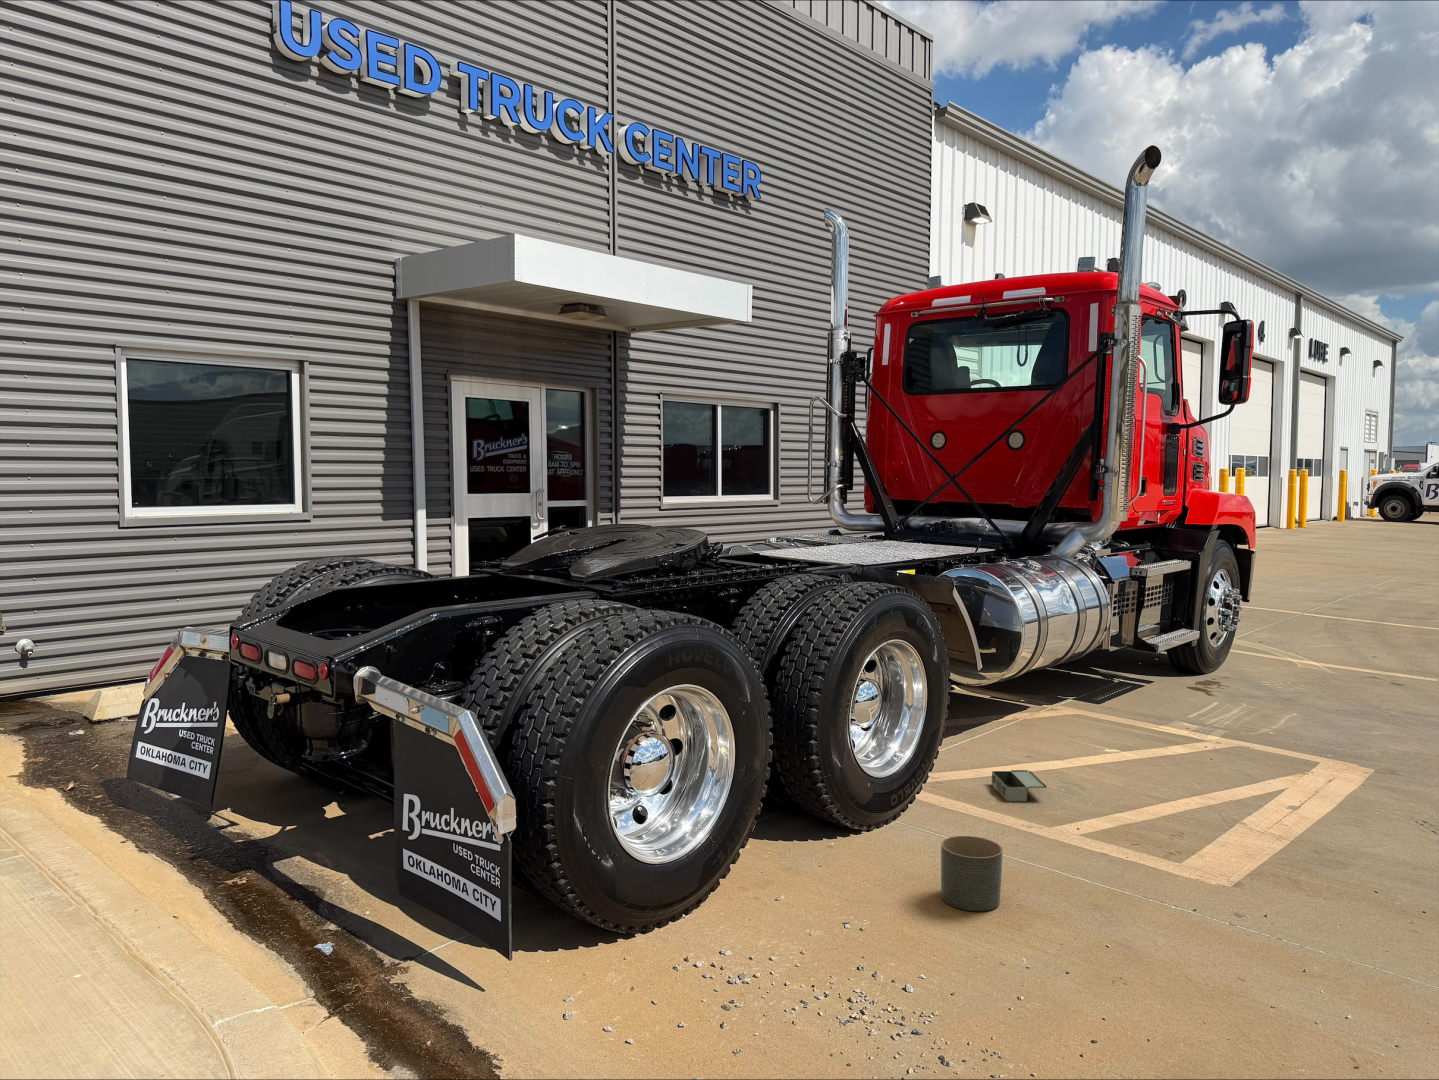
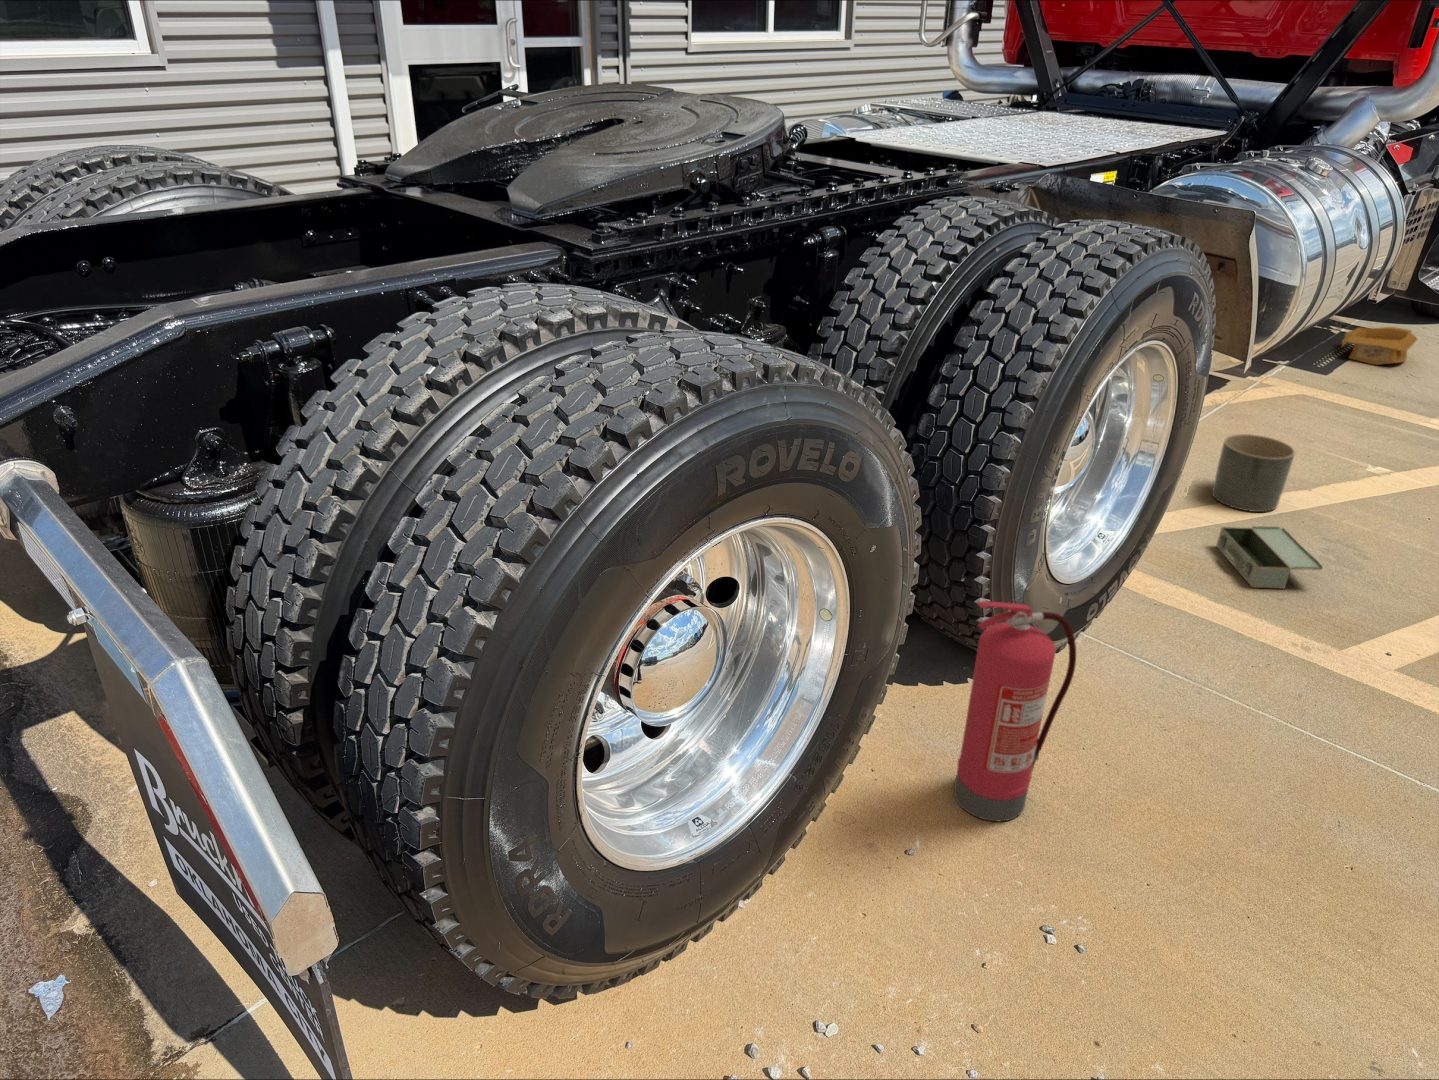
cardboard box: none [1112,673,1162,697] -> present [1342,327,1417,365]
fire extinguisher: none [803,755,862,890] -> present [954,601,1076,821]
planter: present [941,836,1003,911] -> present [1212,434,1295,512]

